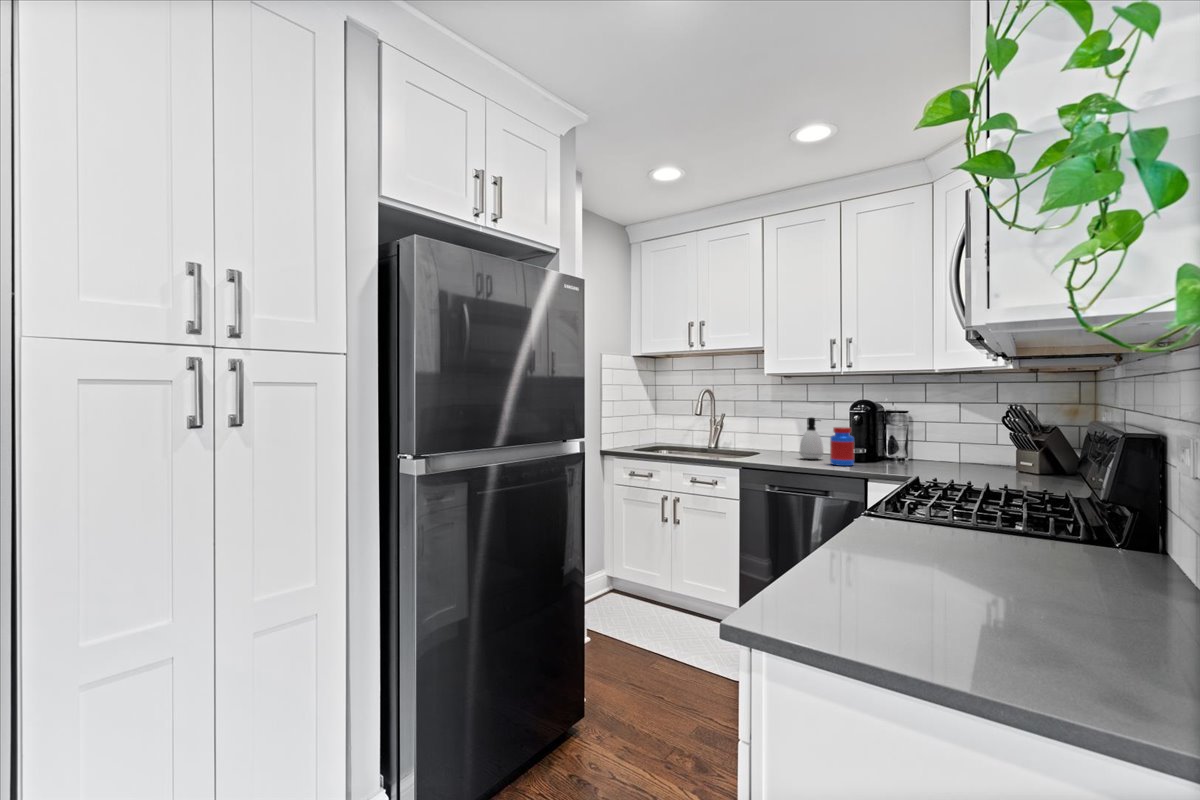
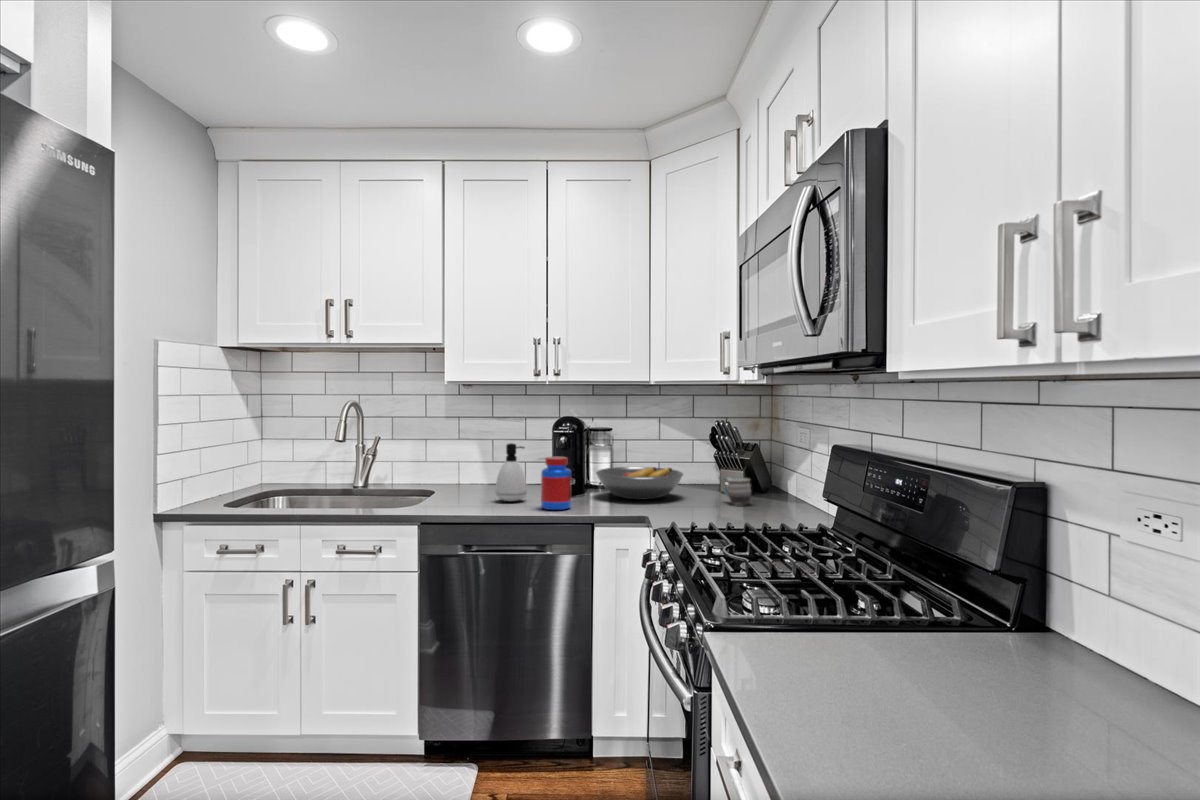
fruit bowl: none [882,439,964,465] -> present [596,467,683,499]
mug: none [1000,450,1028,474] -> present [724,477,751,505]

